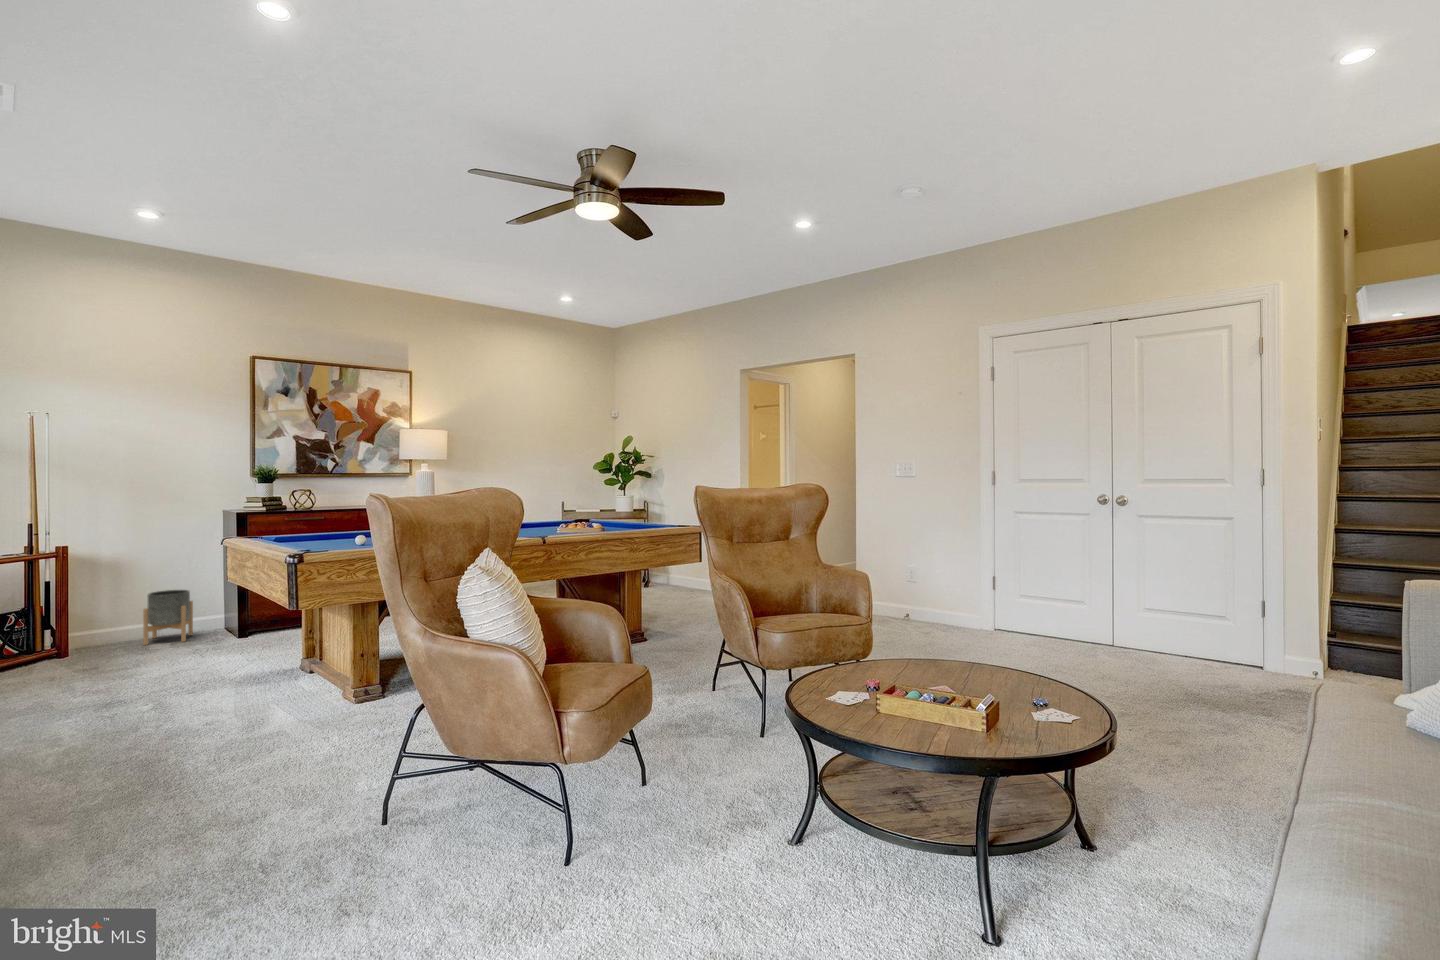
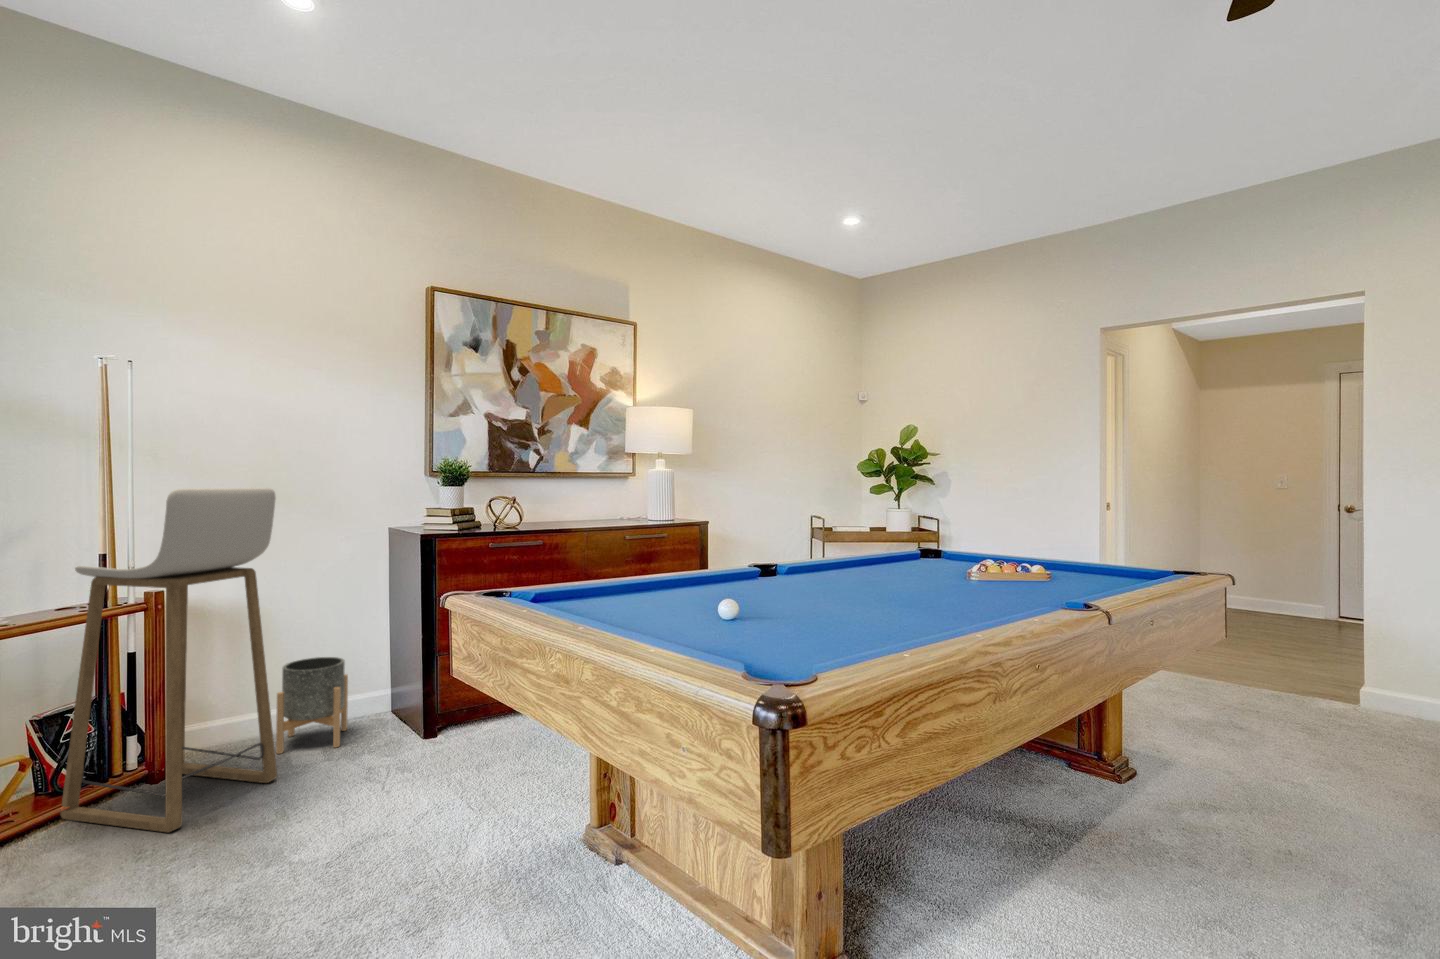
bar stool: none [10,485,142,672] -> present [61,488,277,832]

